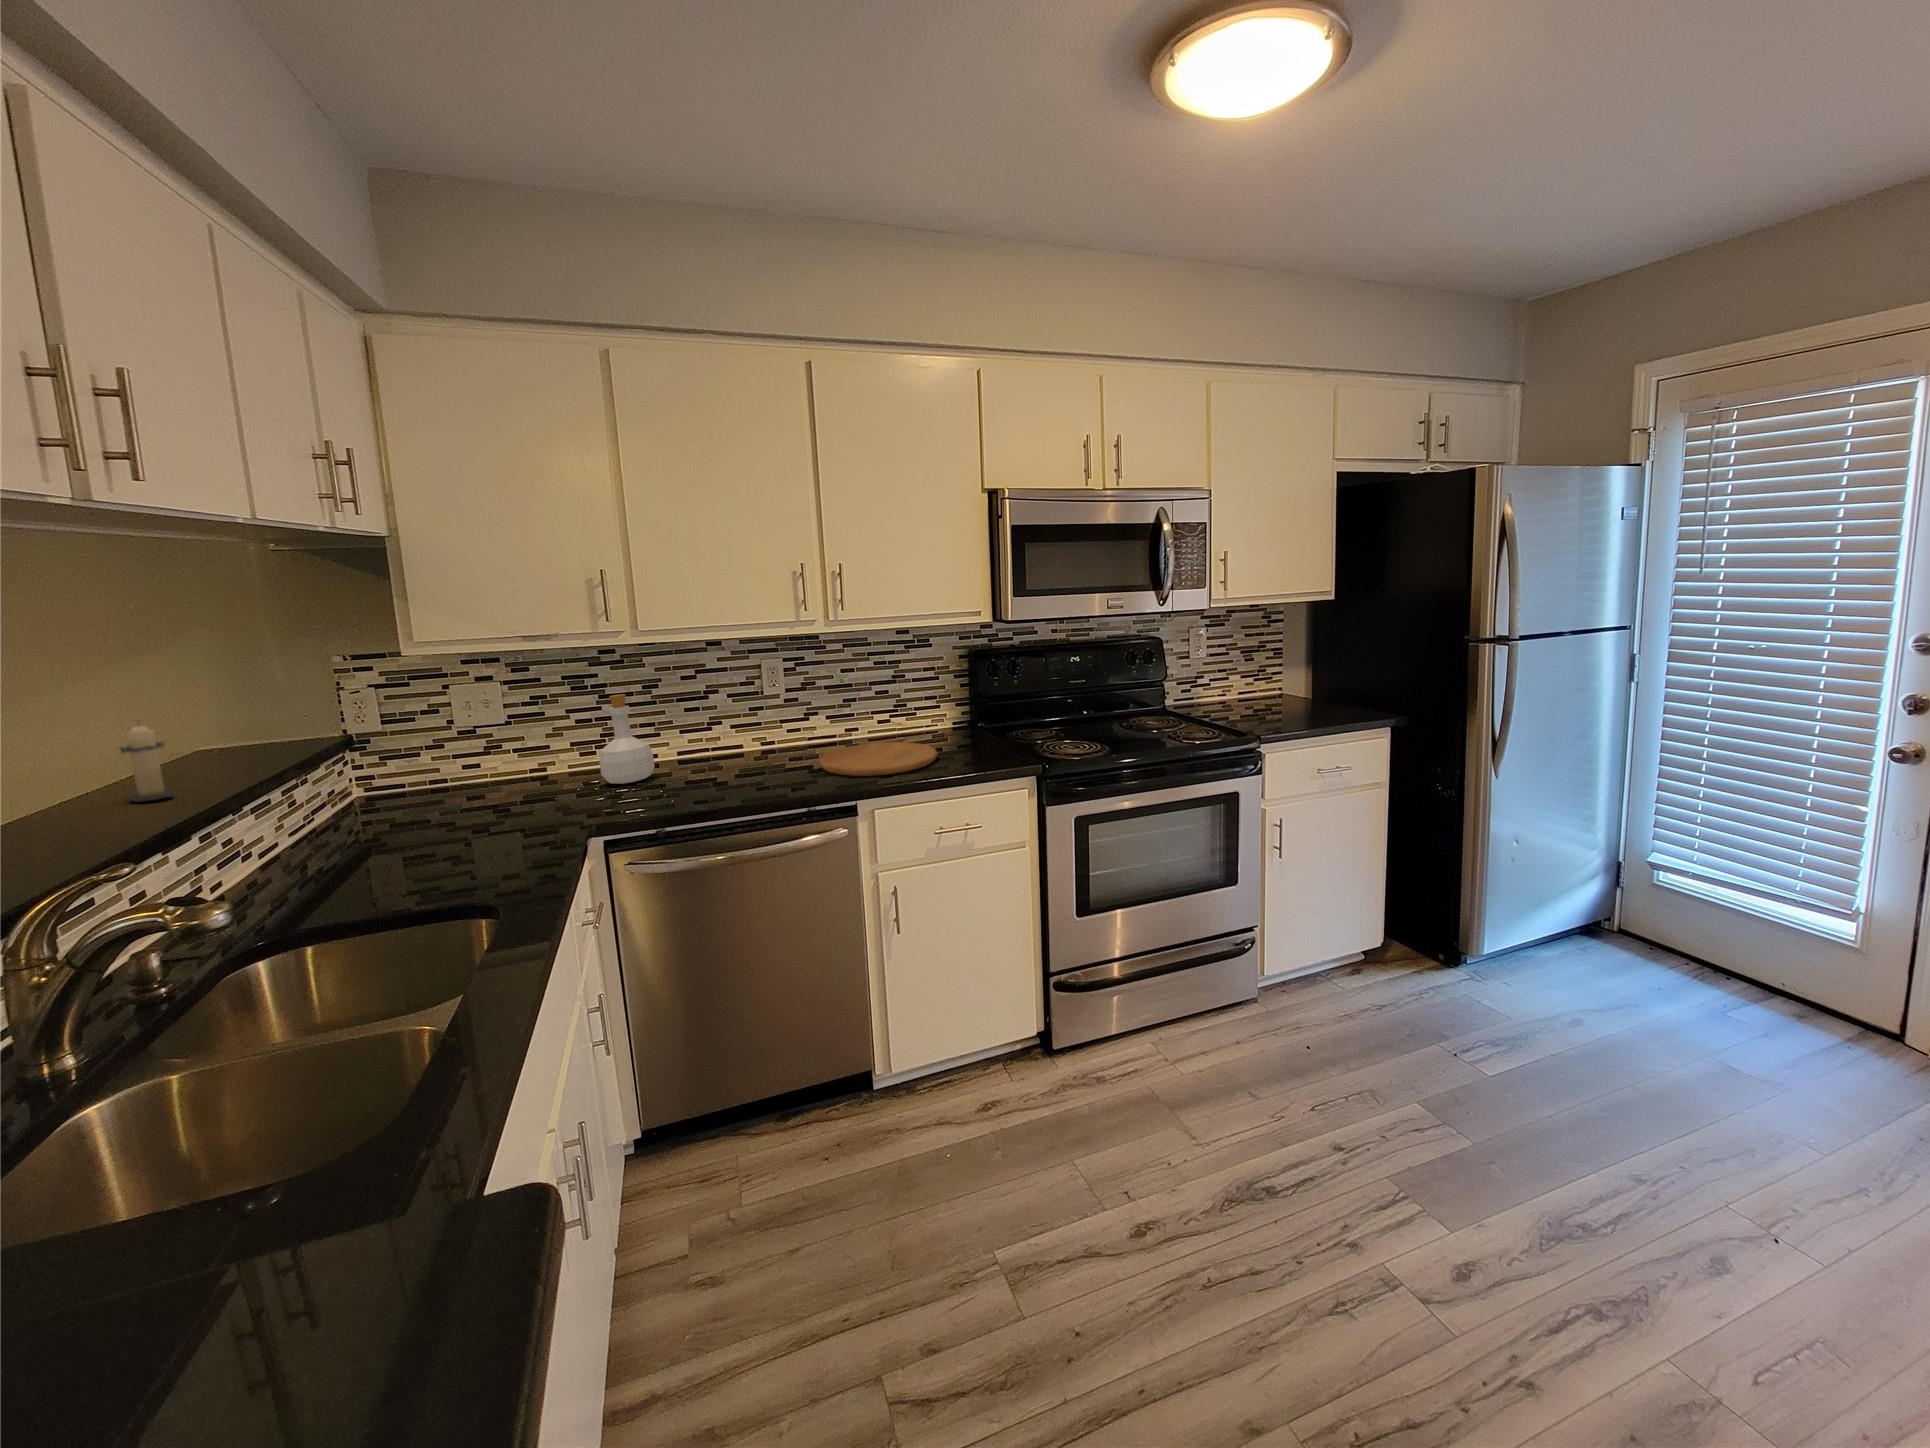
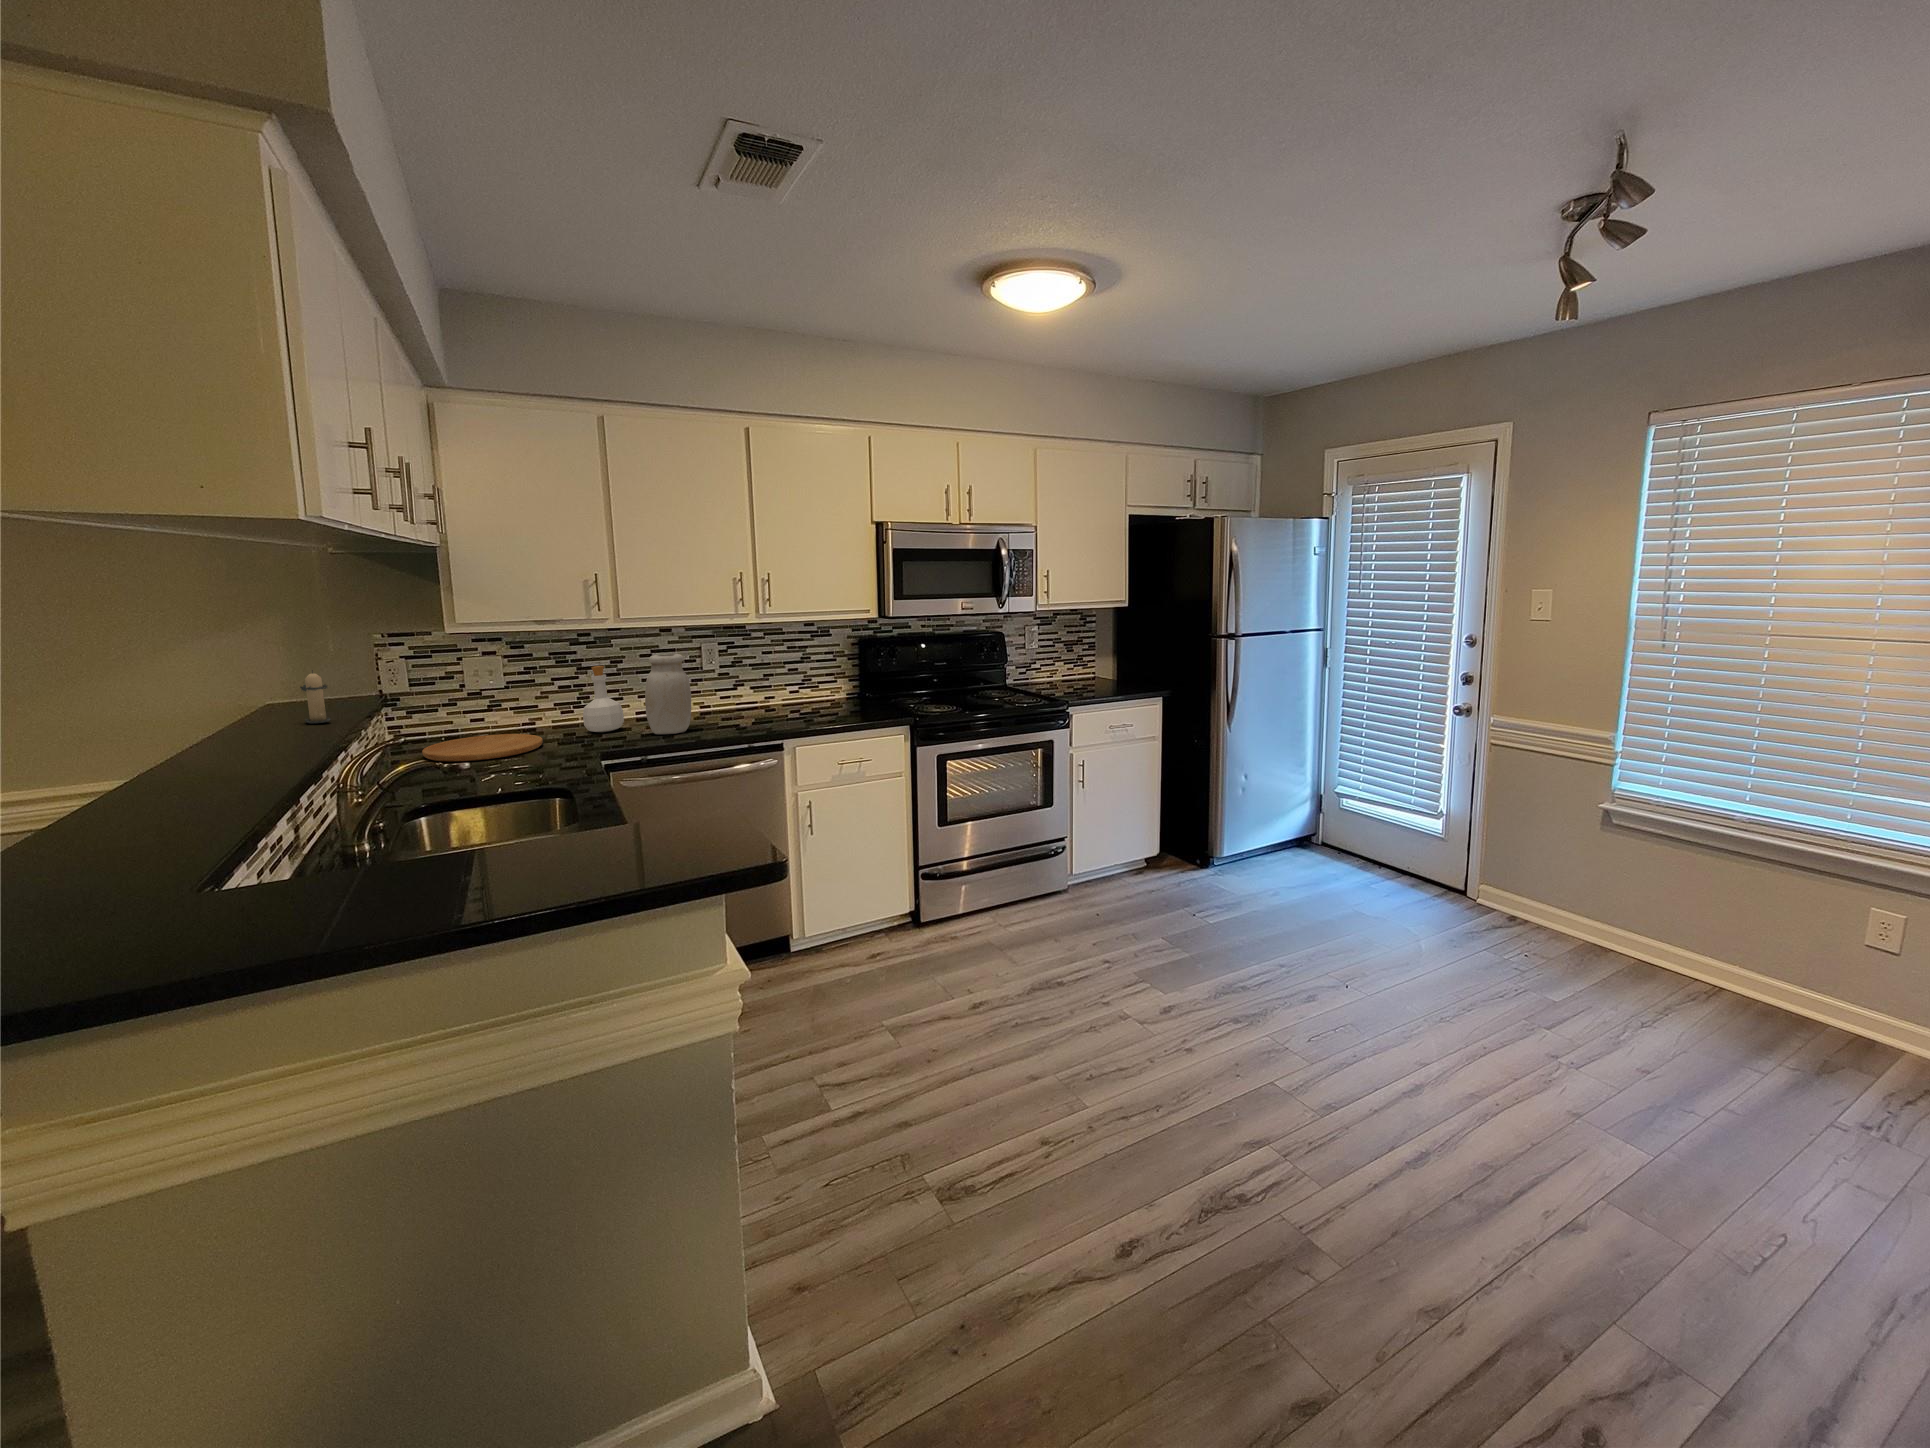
jar: none [674,678,736,790] -> present [645,654,691,734]
cutting board: present [819,742,937,776] -> present [422,734,543,761]

